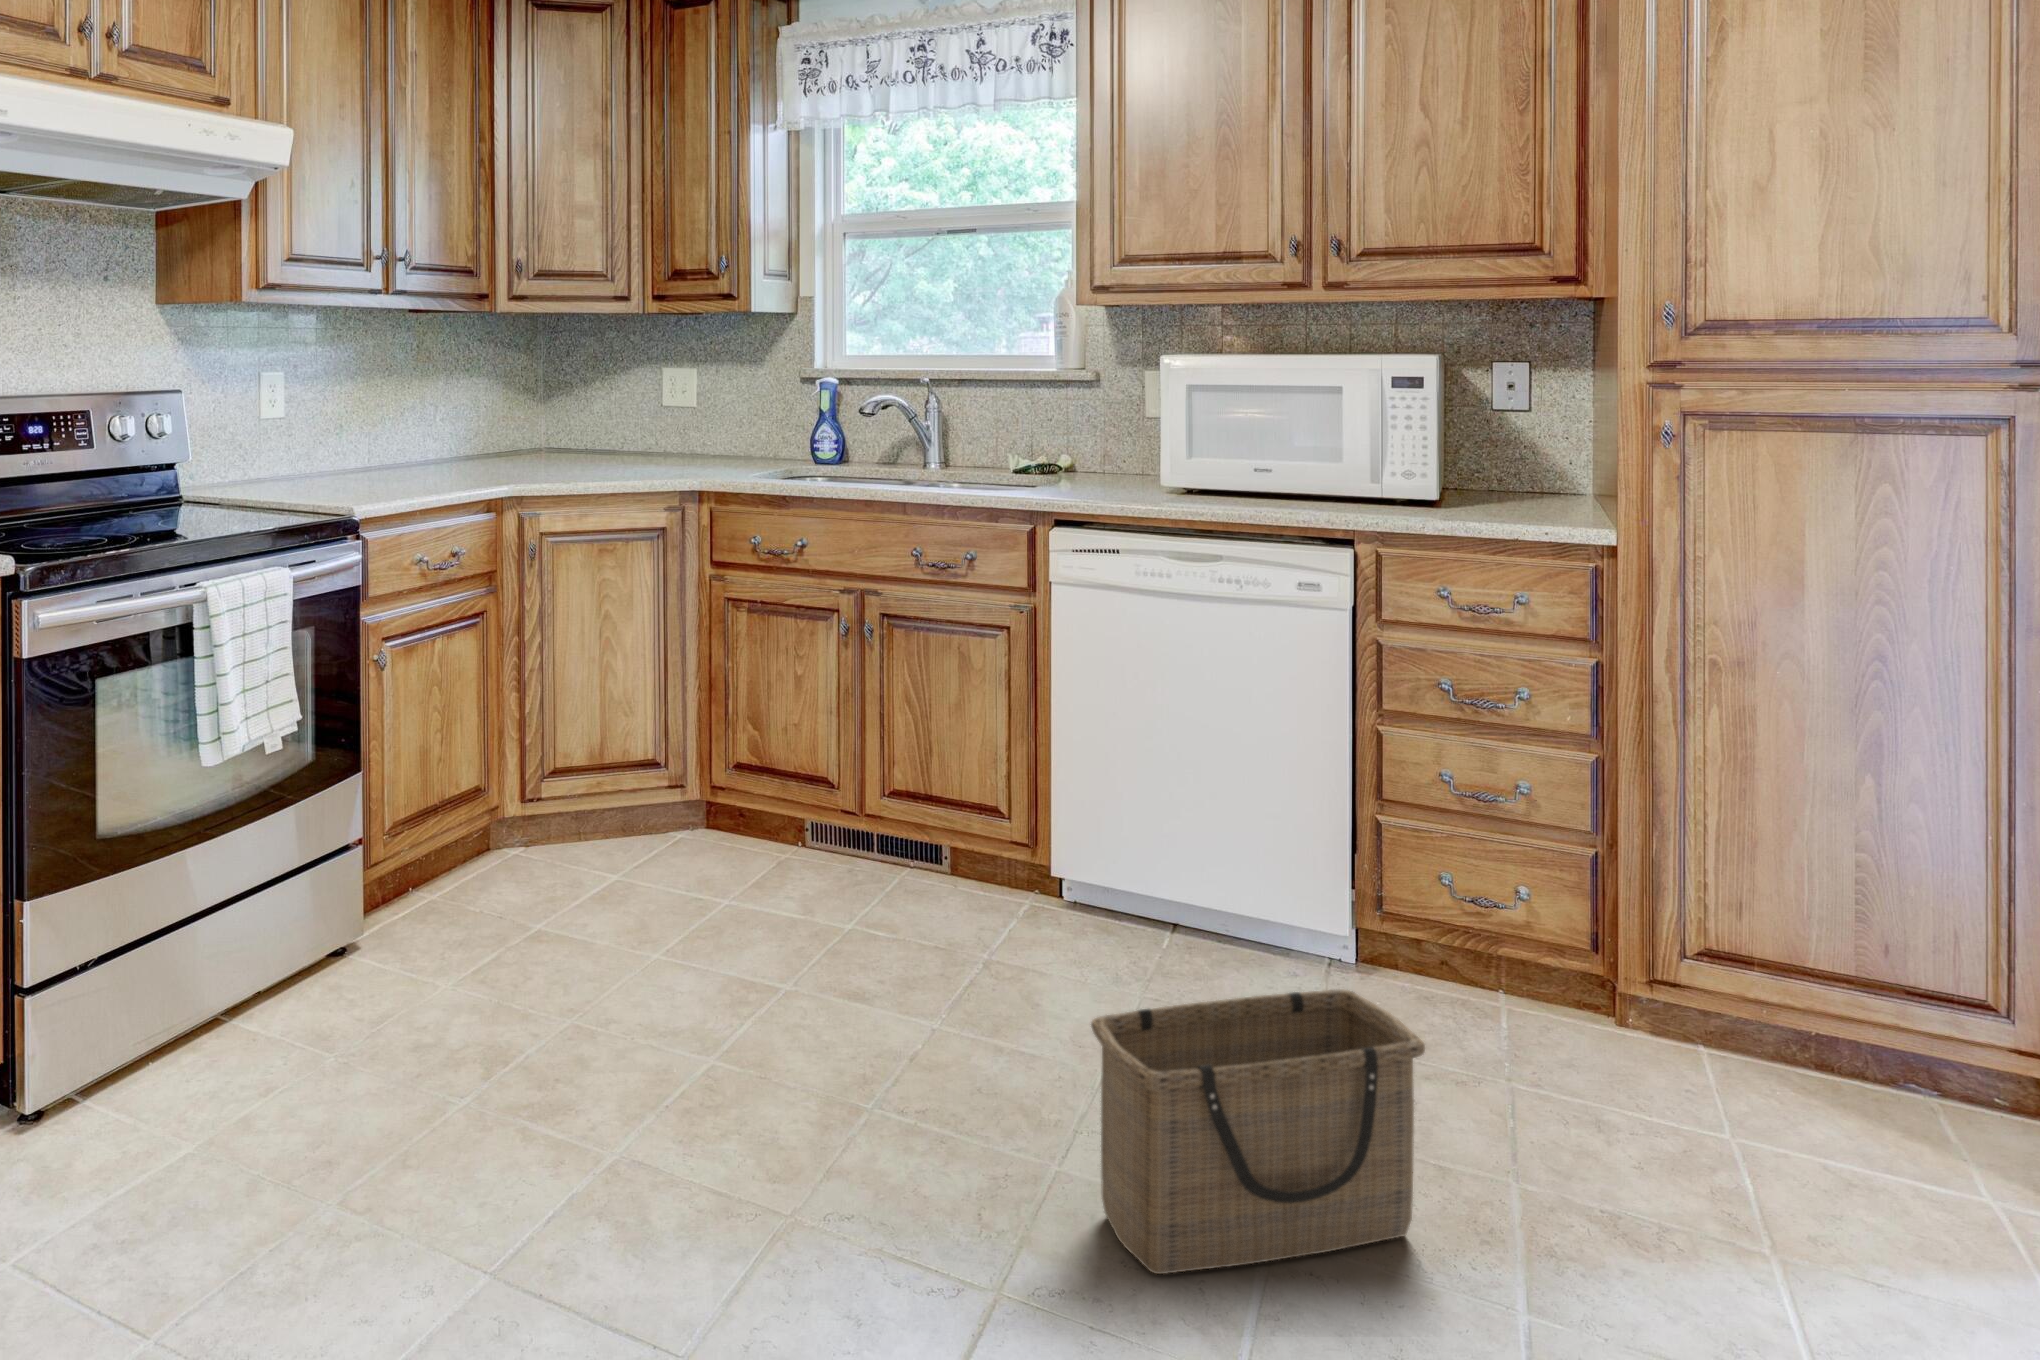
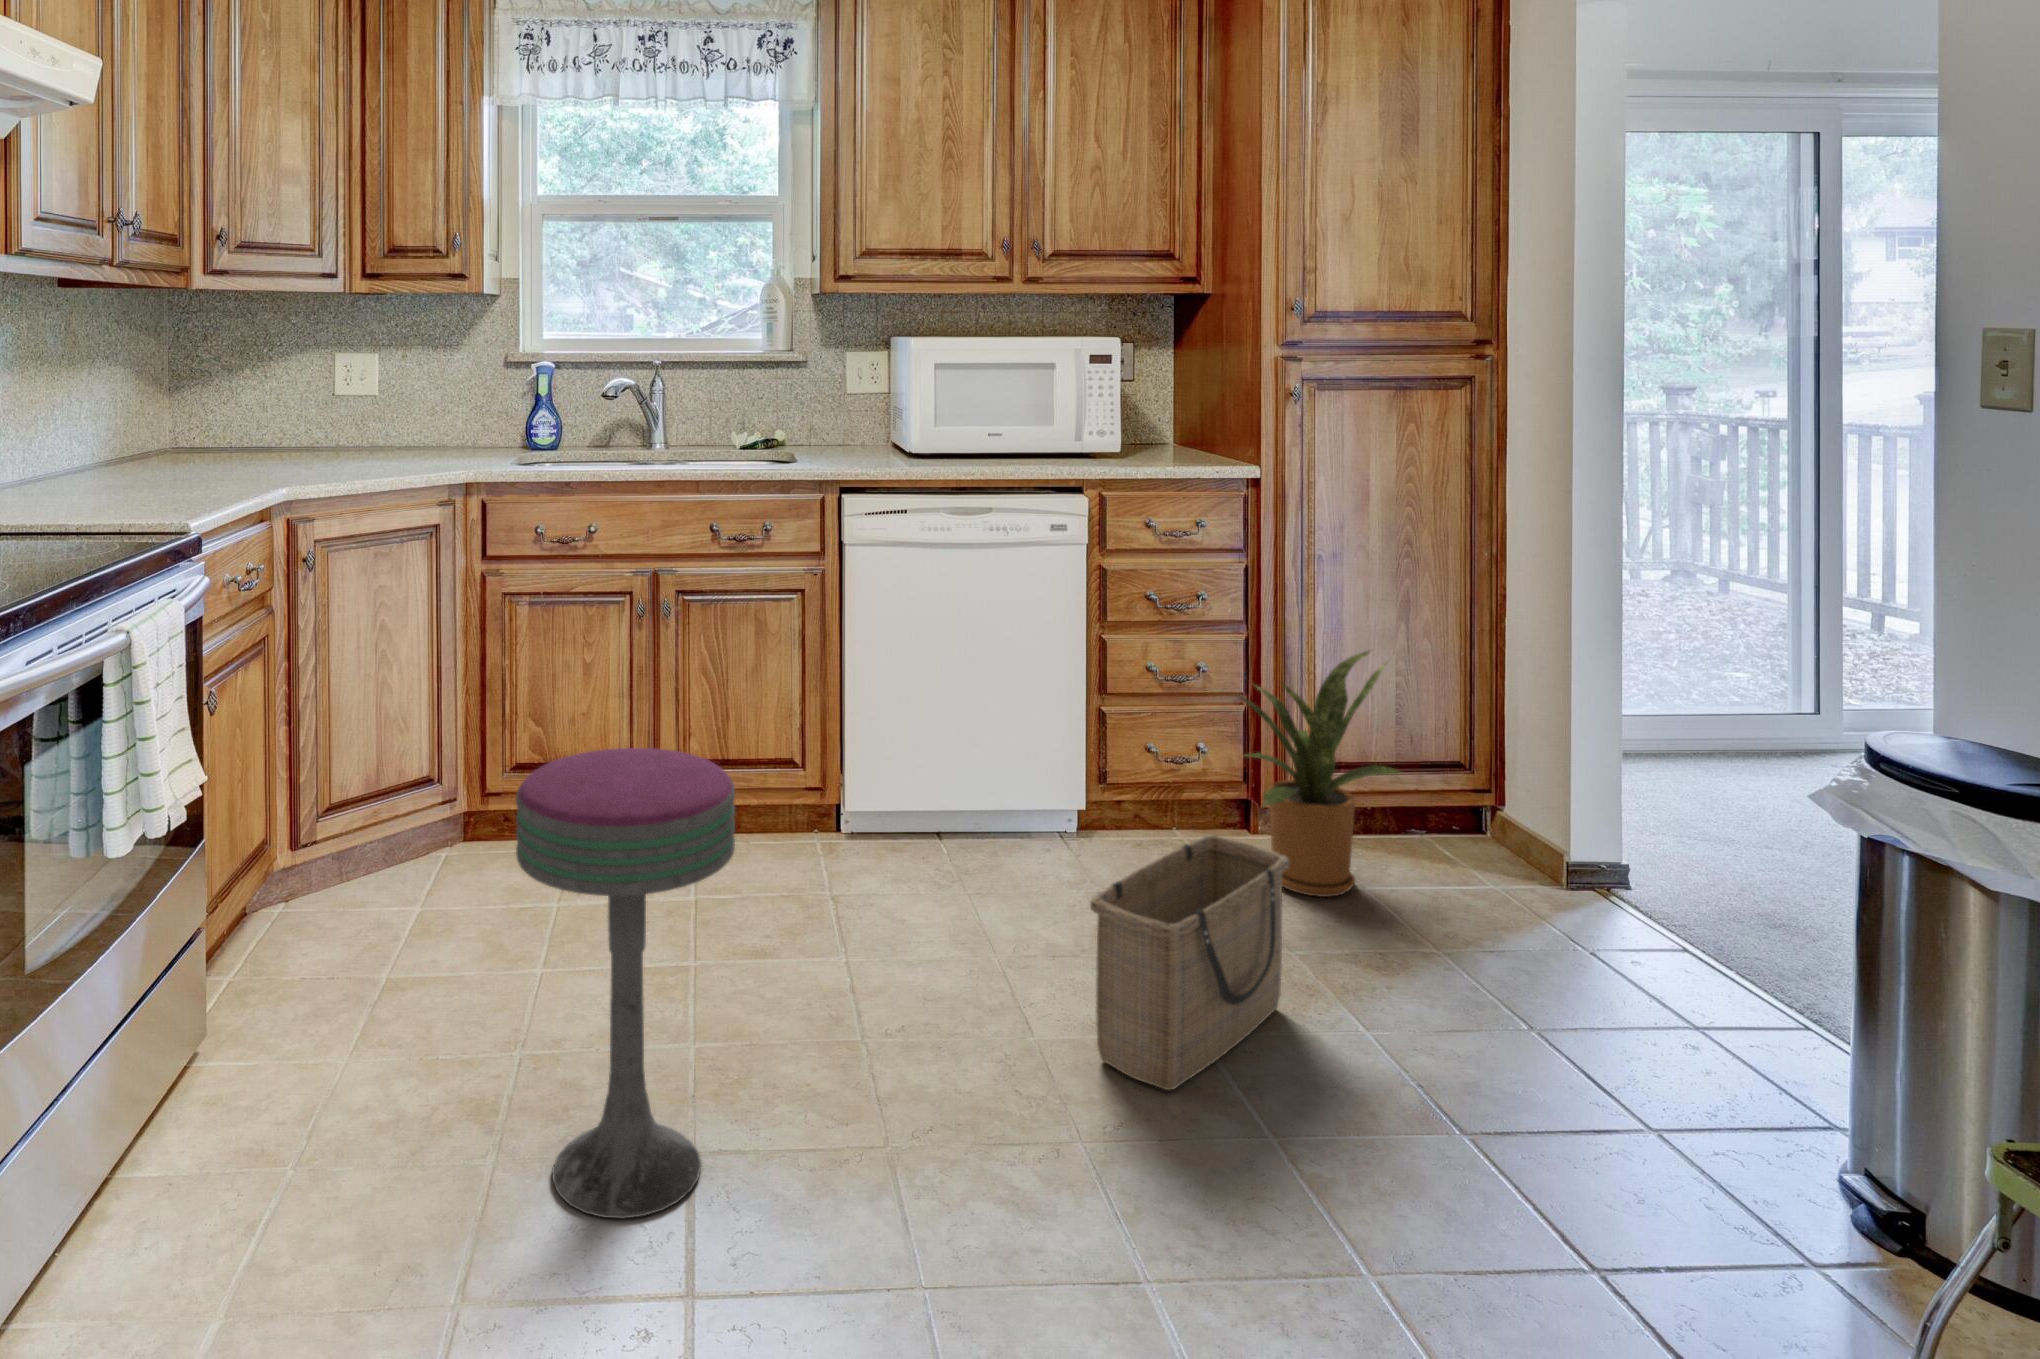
bar stool: none [449,745,656,1188] -> present [516,748,735,1219]
house plant: none [1455,803,1821,1135] -> present [1207,651,1401,897]

